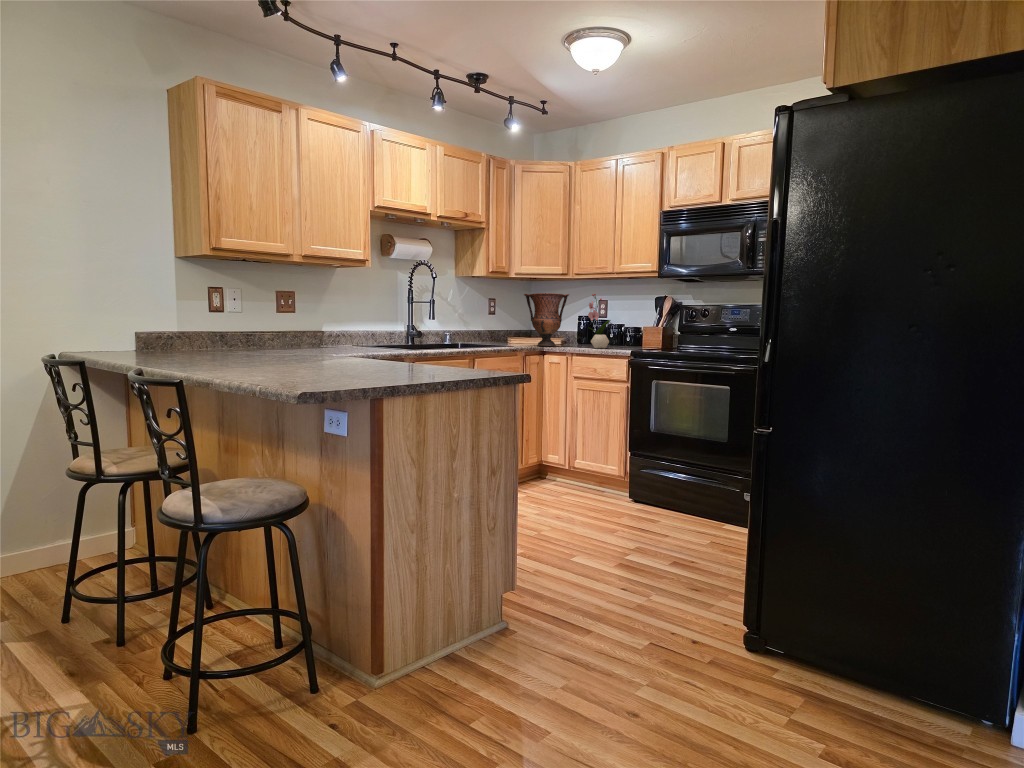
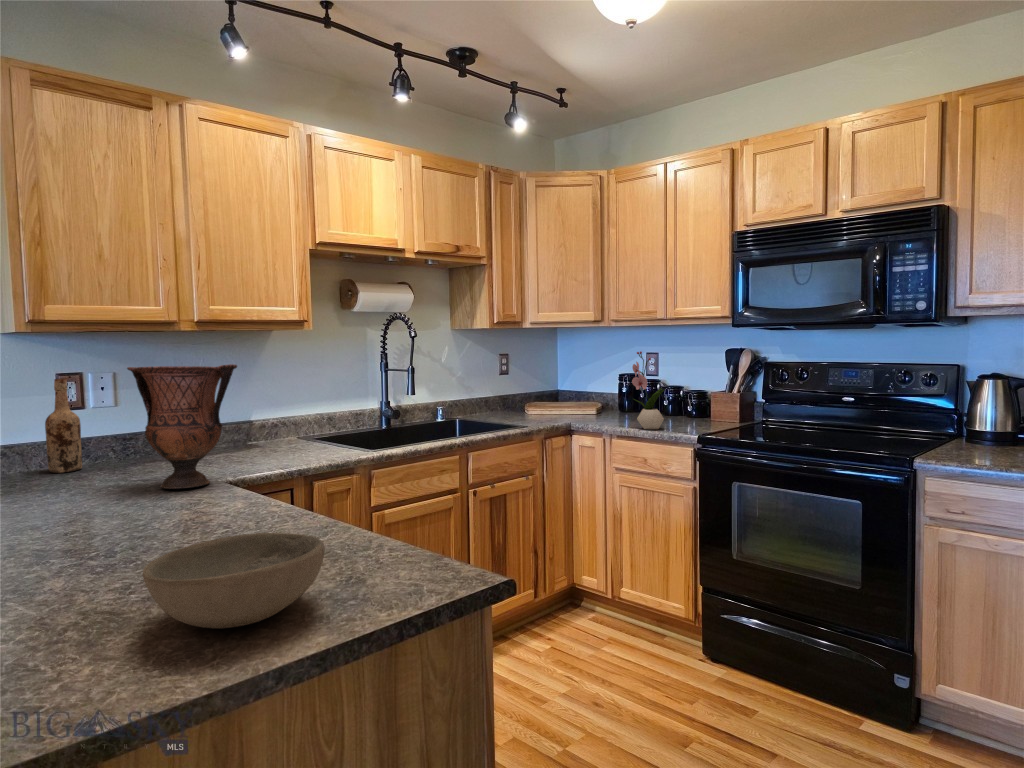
wine bottle: none [205,289,226,350] -> present [45,379,82,473]
vase: present [524,293,569,346] -> present [127,364,237,489]
bowl: none [369,342,446,374] -> present [143,533,325,628]

